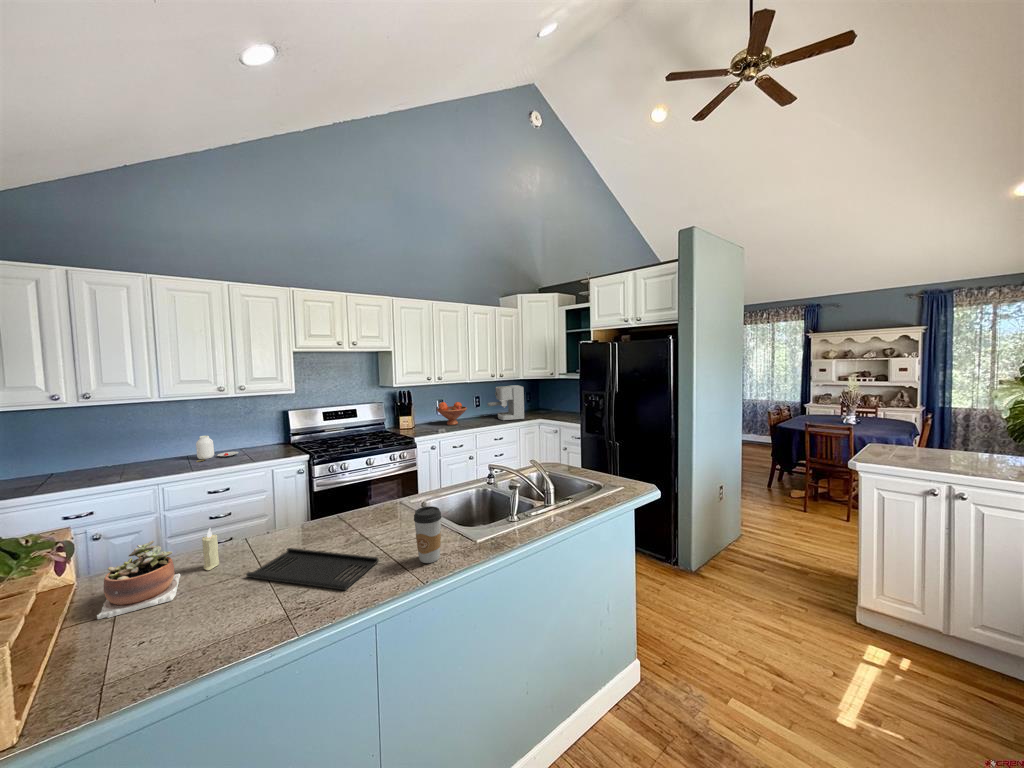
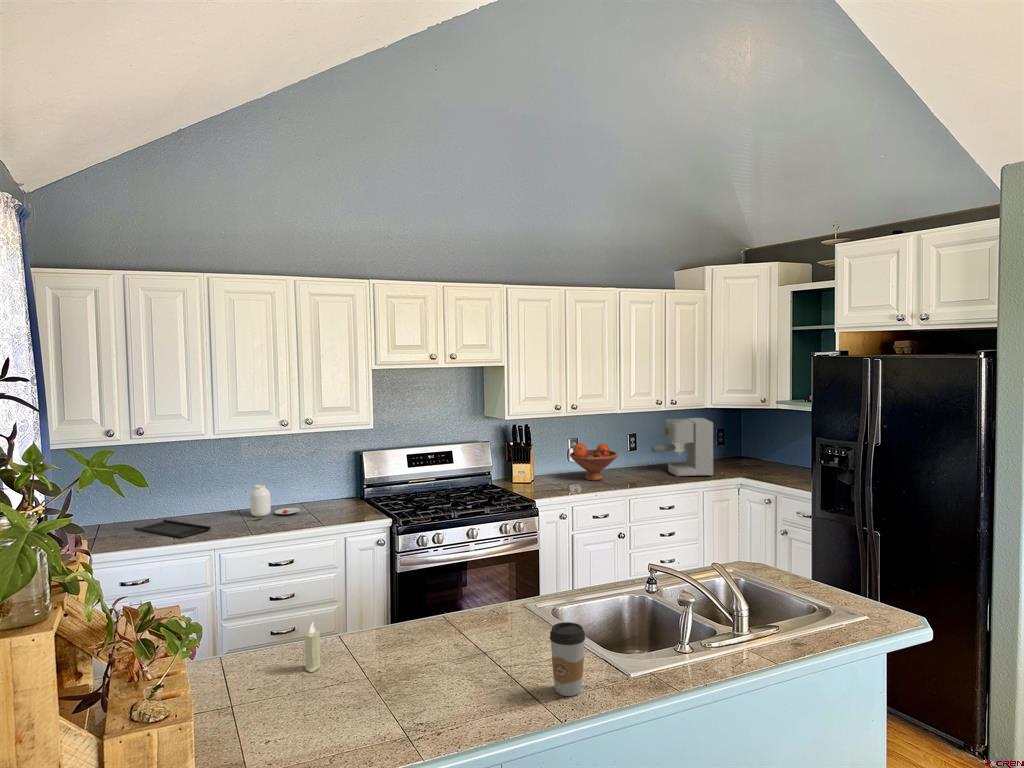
succulent plant: present [97,541,181,619] -> none [217,631,286,712]
tray: present [246,548,378,590] -> present [134,520,211,538]

